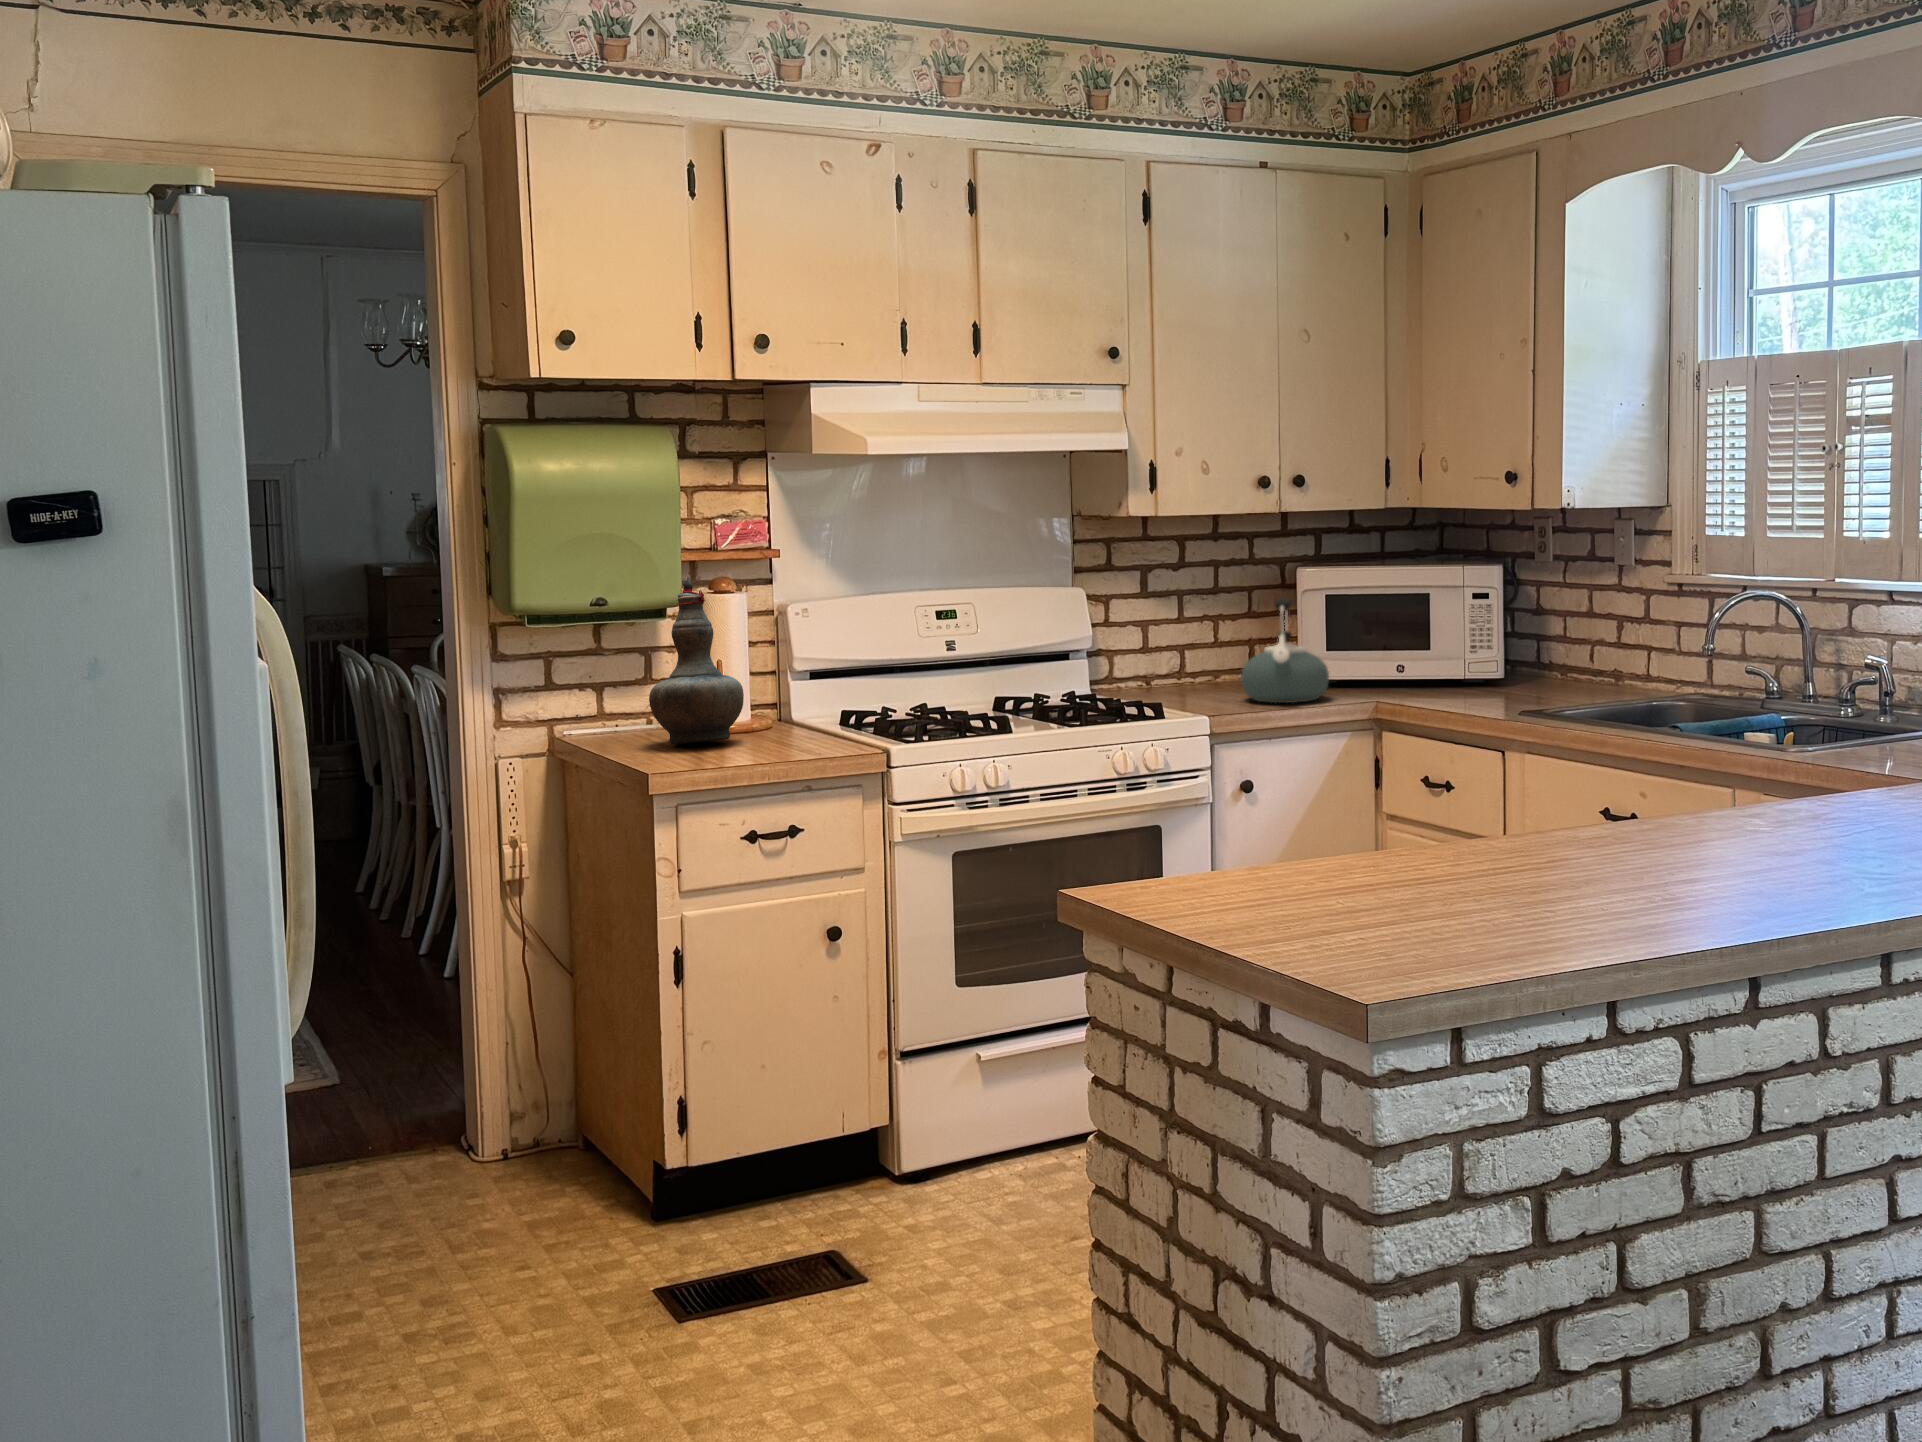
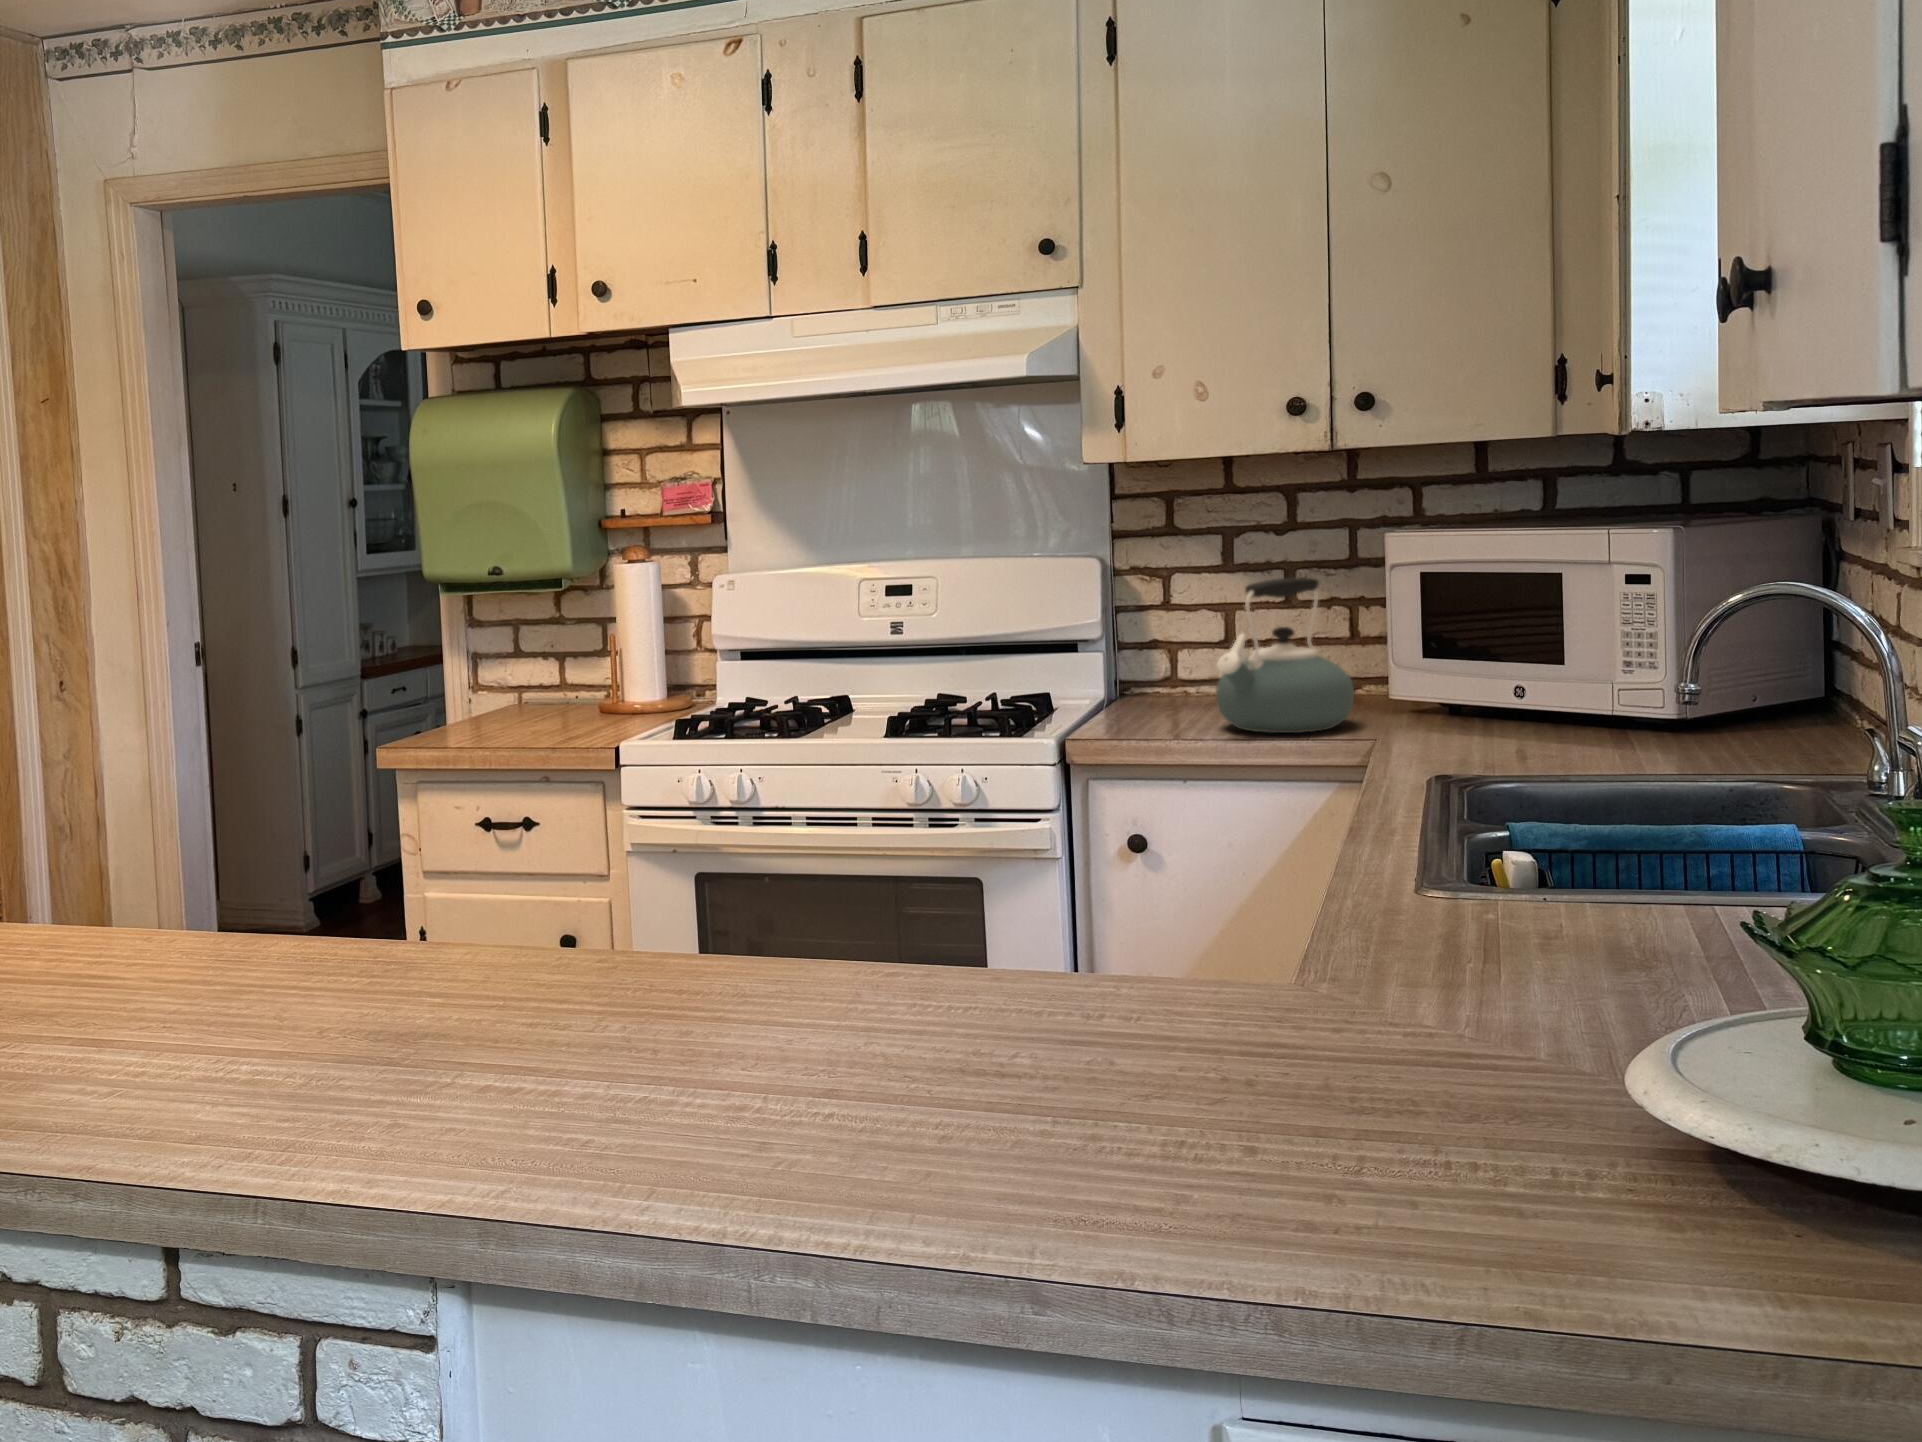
decorative vase: present [649,577,744,744] -> none [512,545,607,721]

